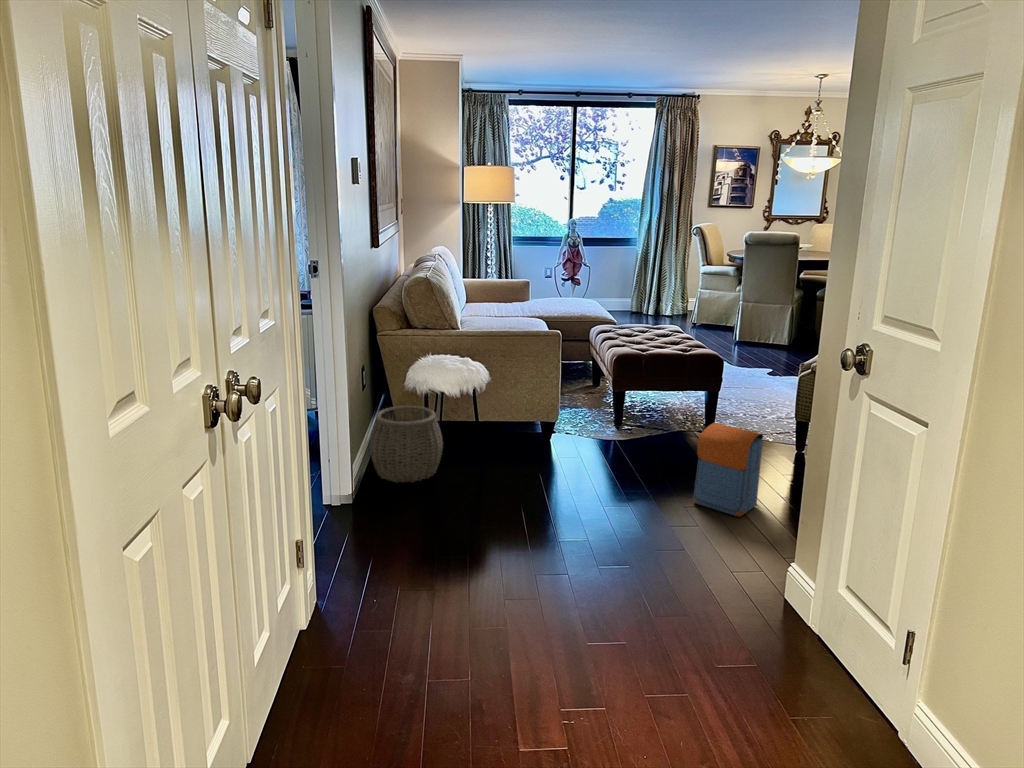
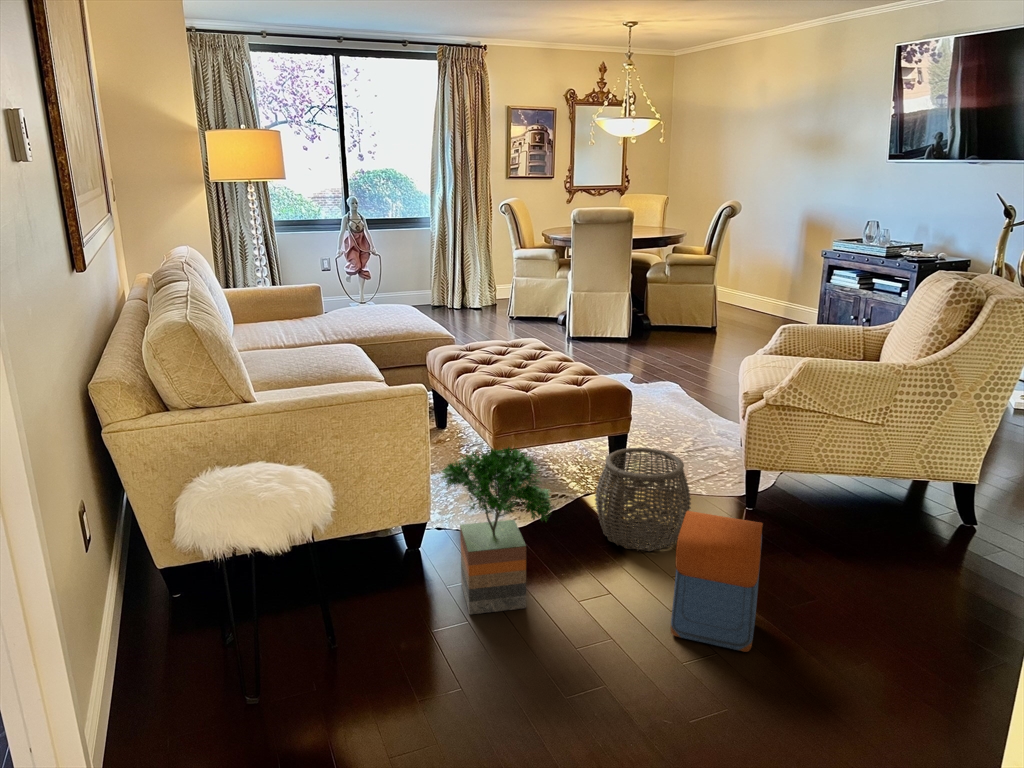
potted tree: none [560,371,630,478] -> present [441,447,551,615]
woven basket: present [370,406,442,482] -> present [595,448,691,551]

